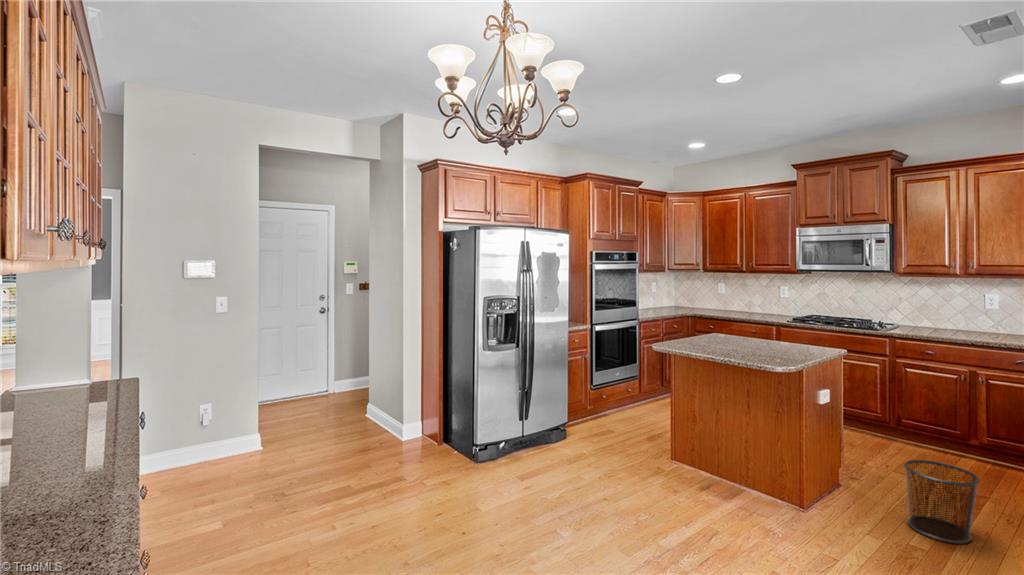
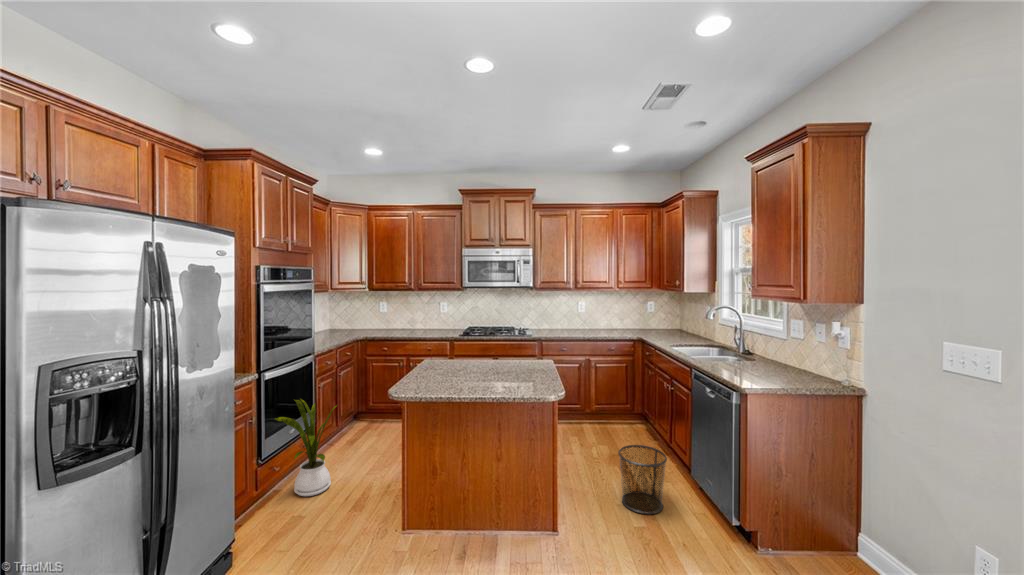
house plant: none [596,347,643,423] -> present [275,400,336,496]

